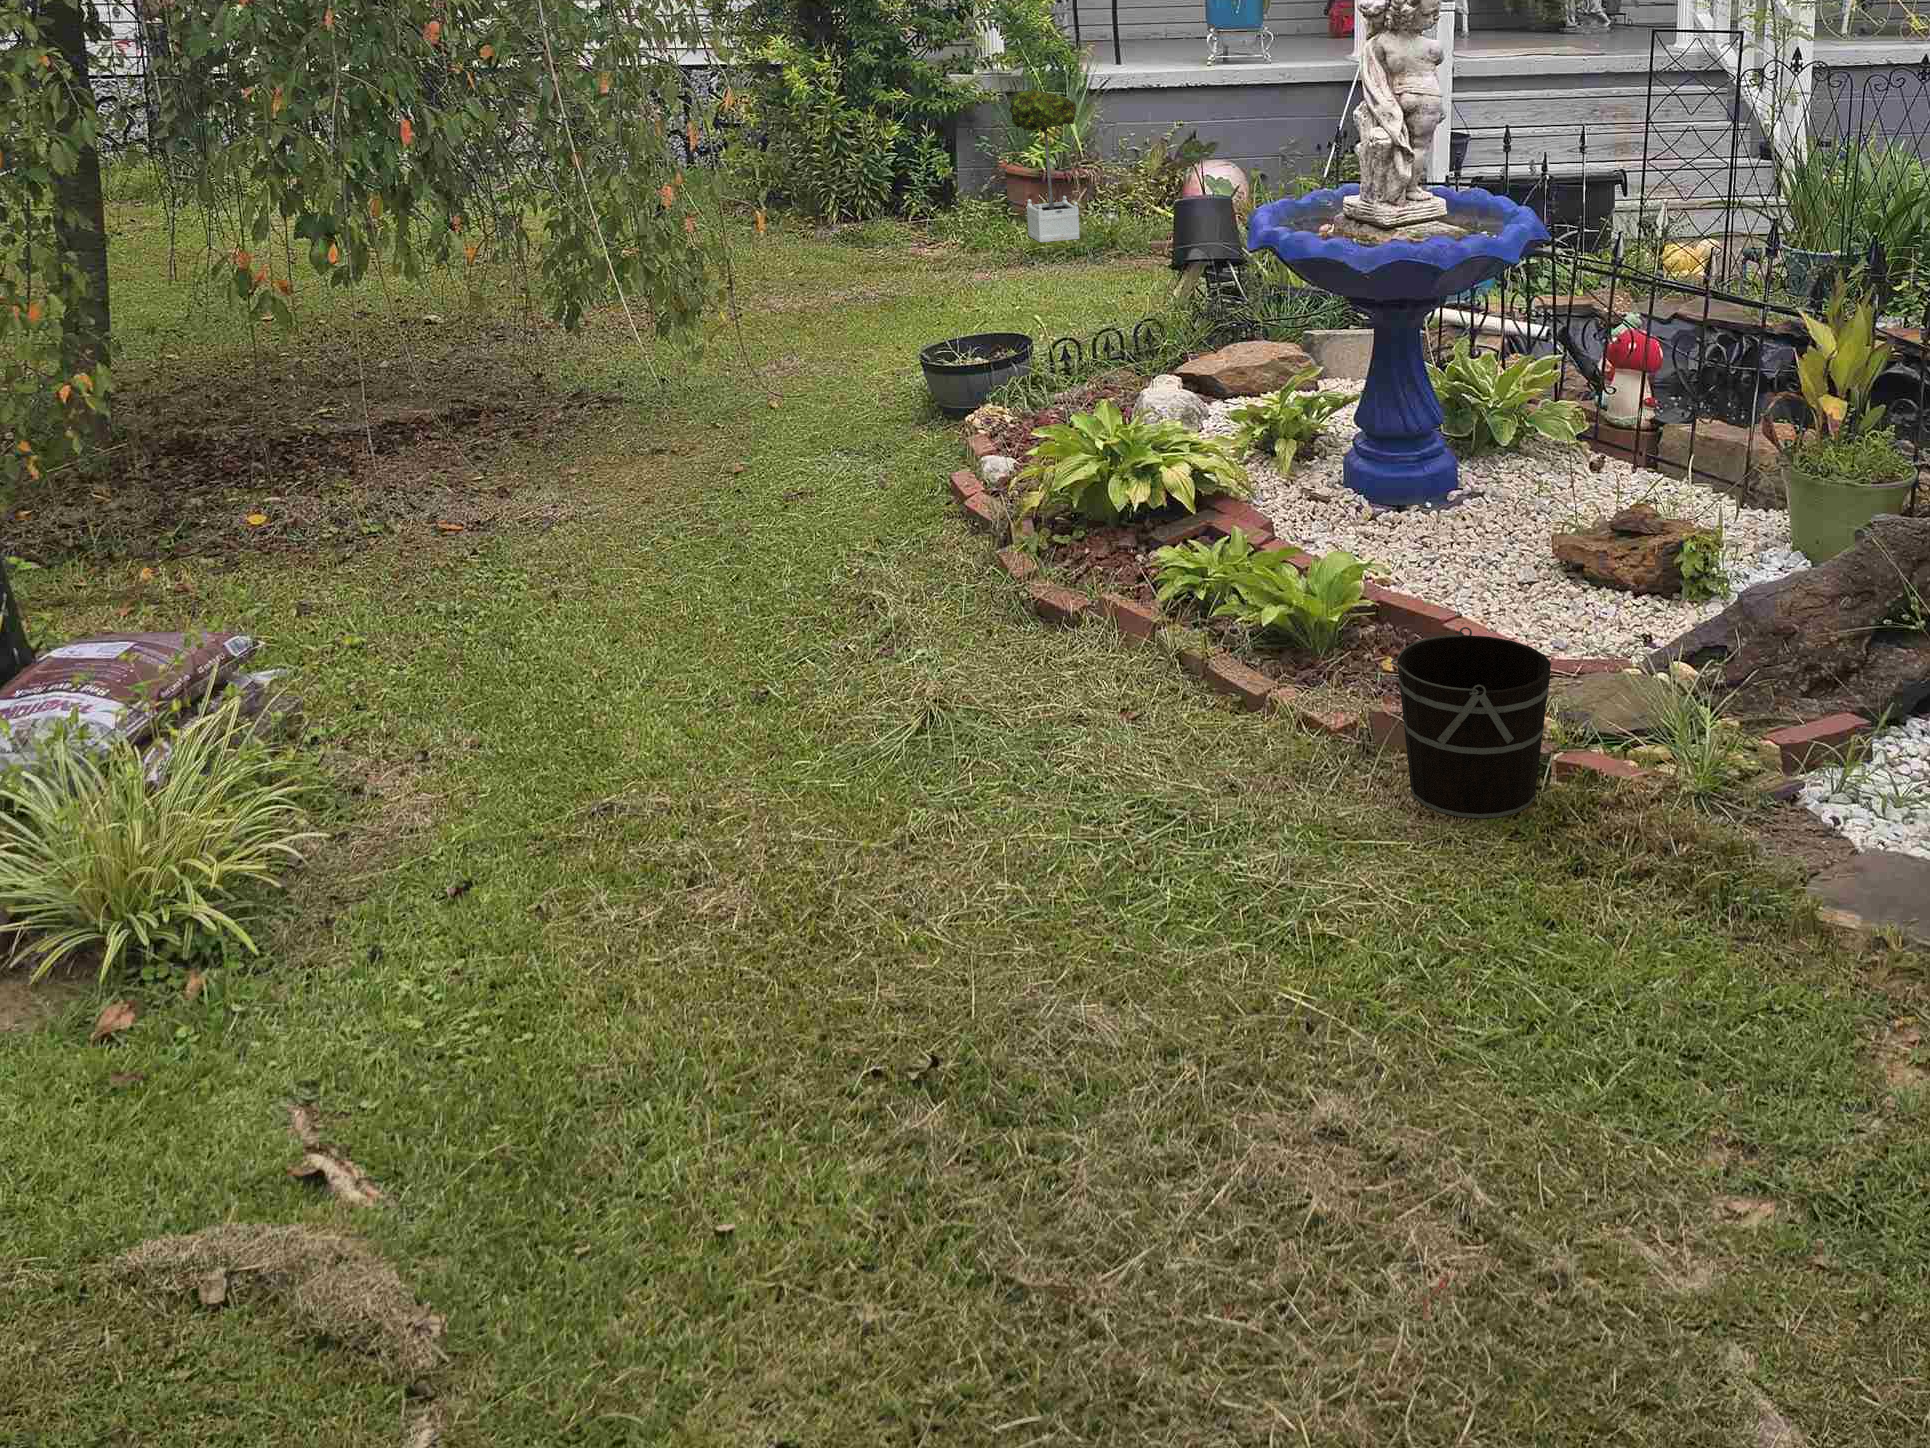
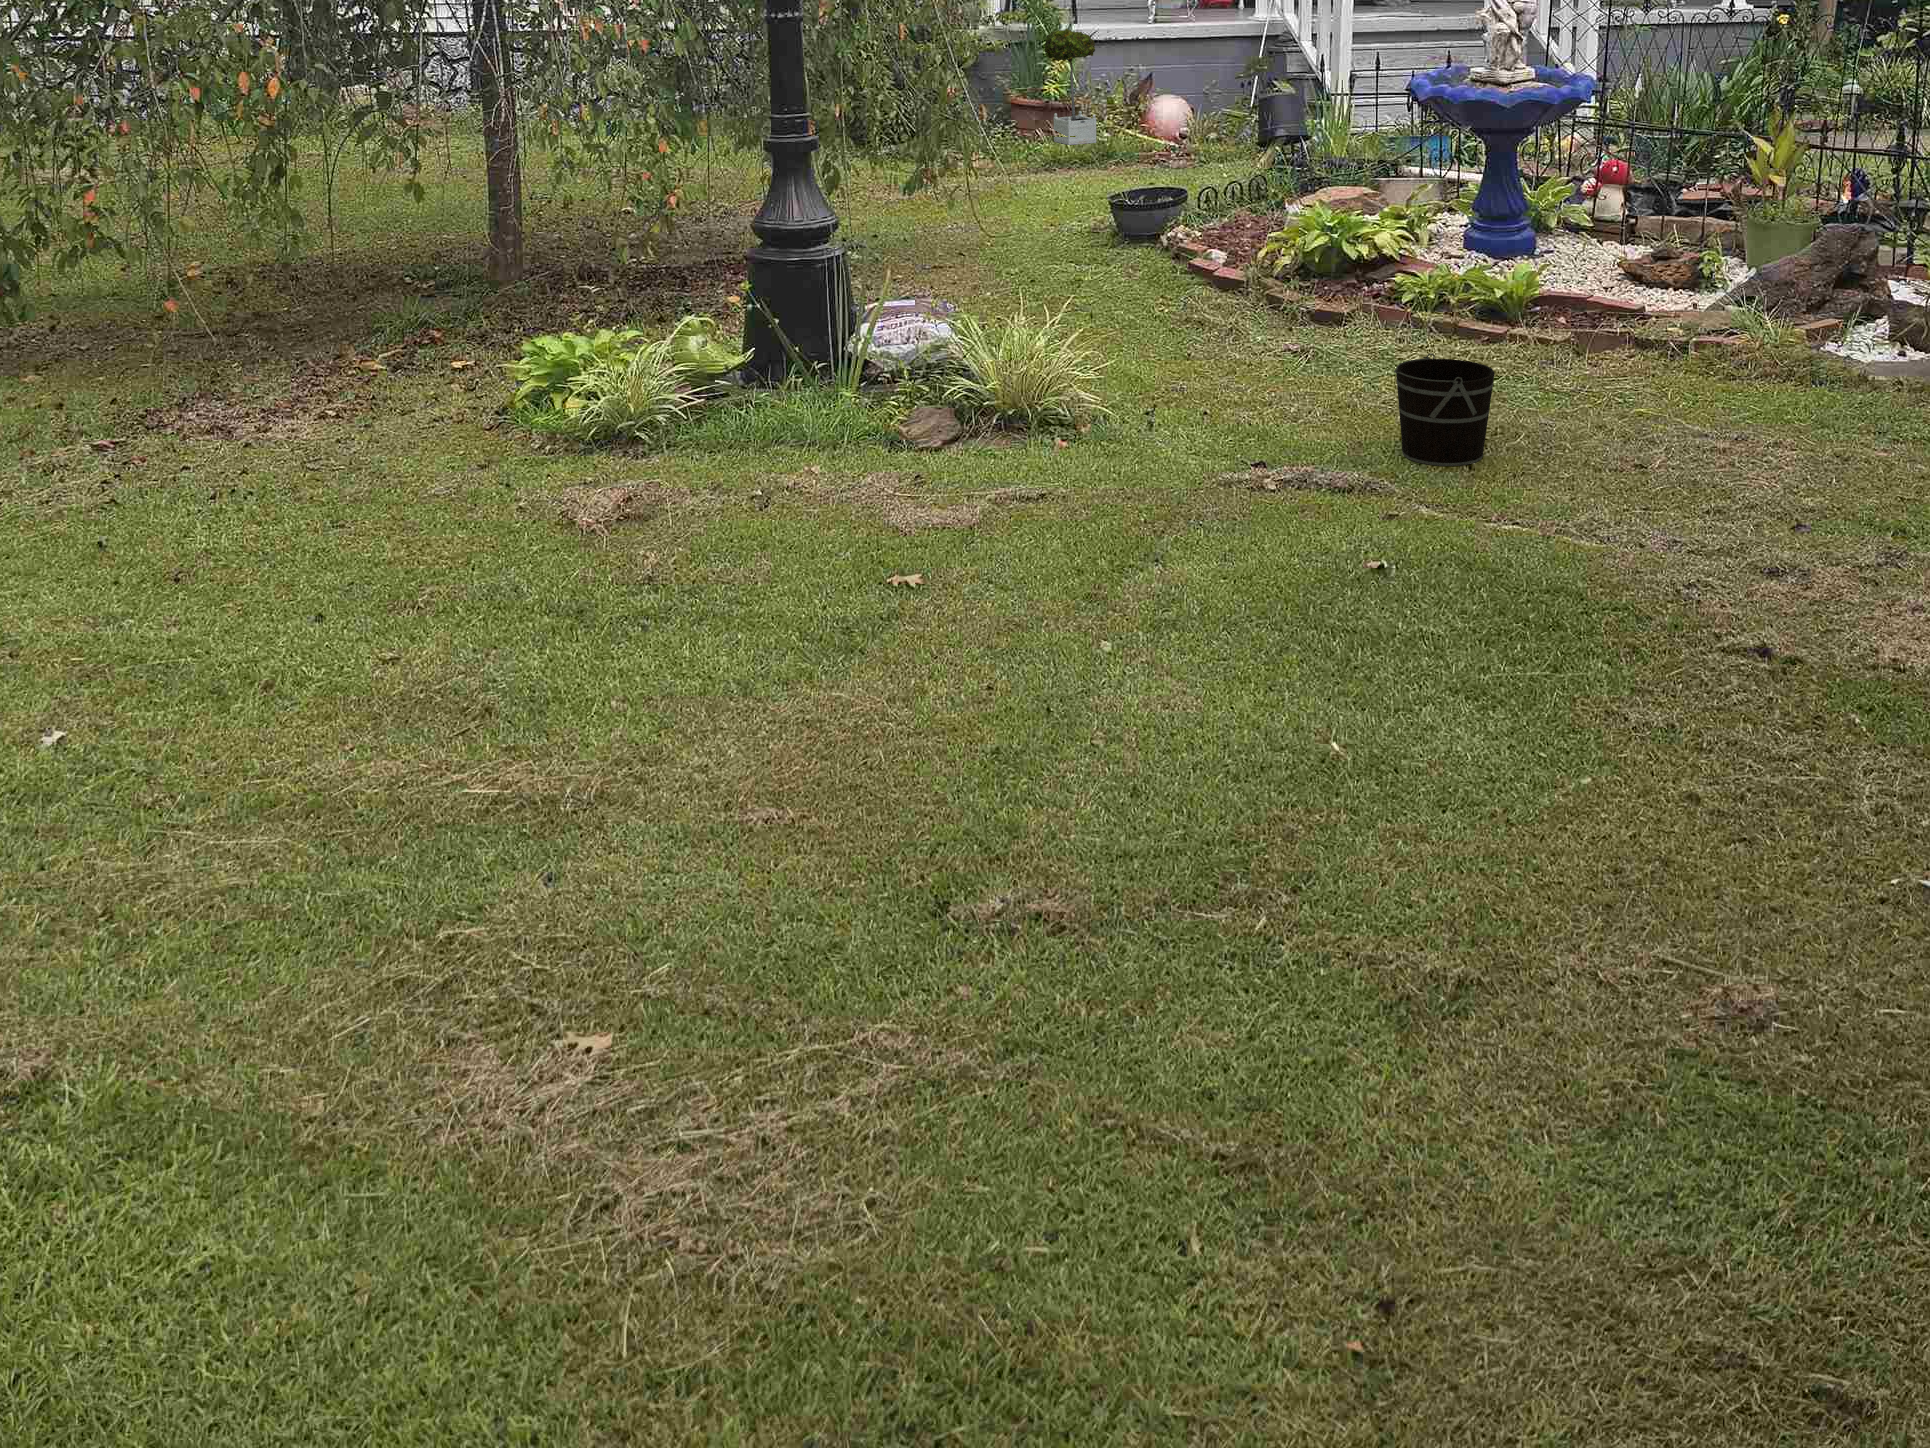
bucket: present [1391,627,1551,819] -> present [1394,353,1495,466]

